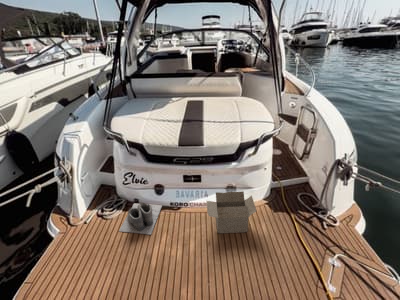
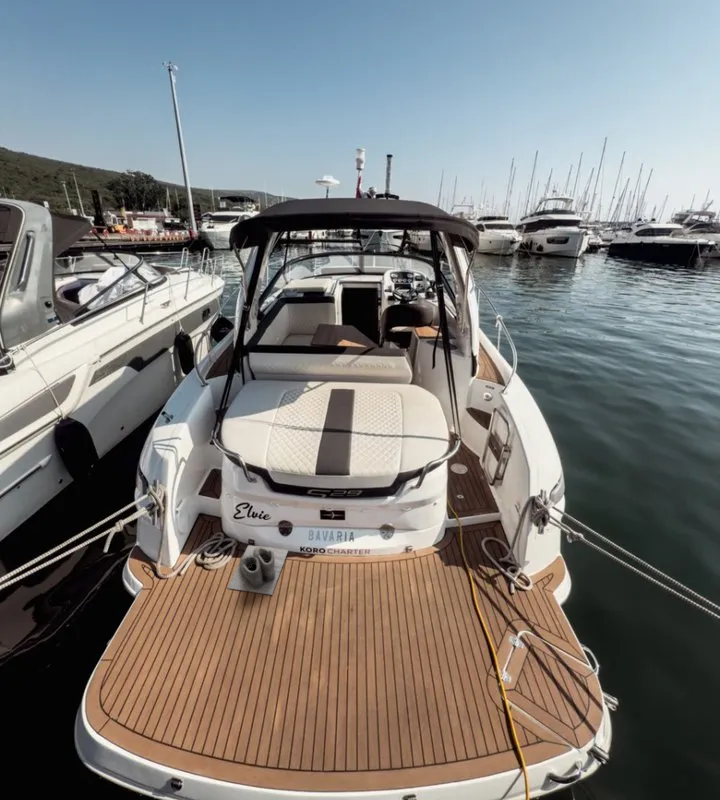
cardboard box: present [207,191,257,233] -> none [350,537,417,596]

